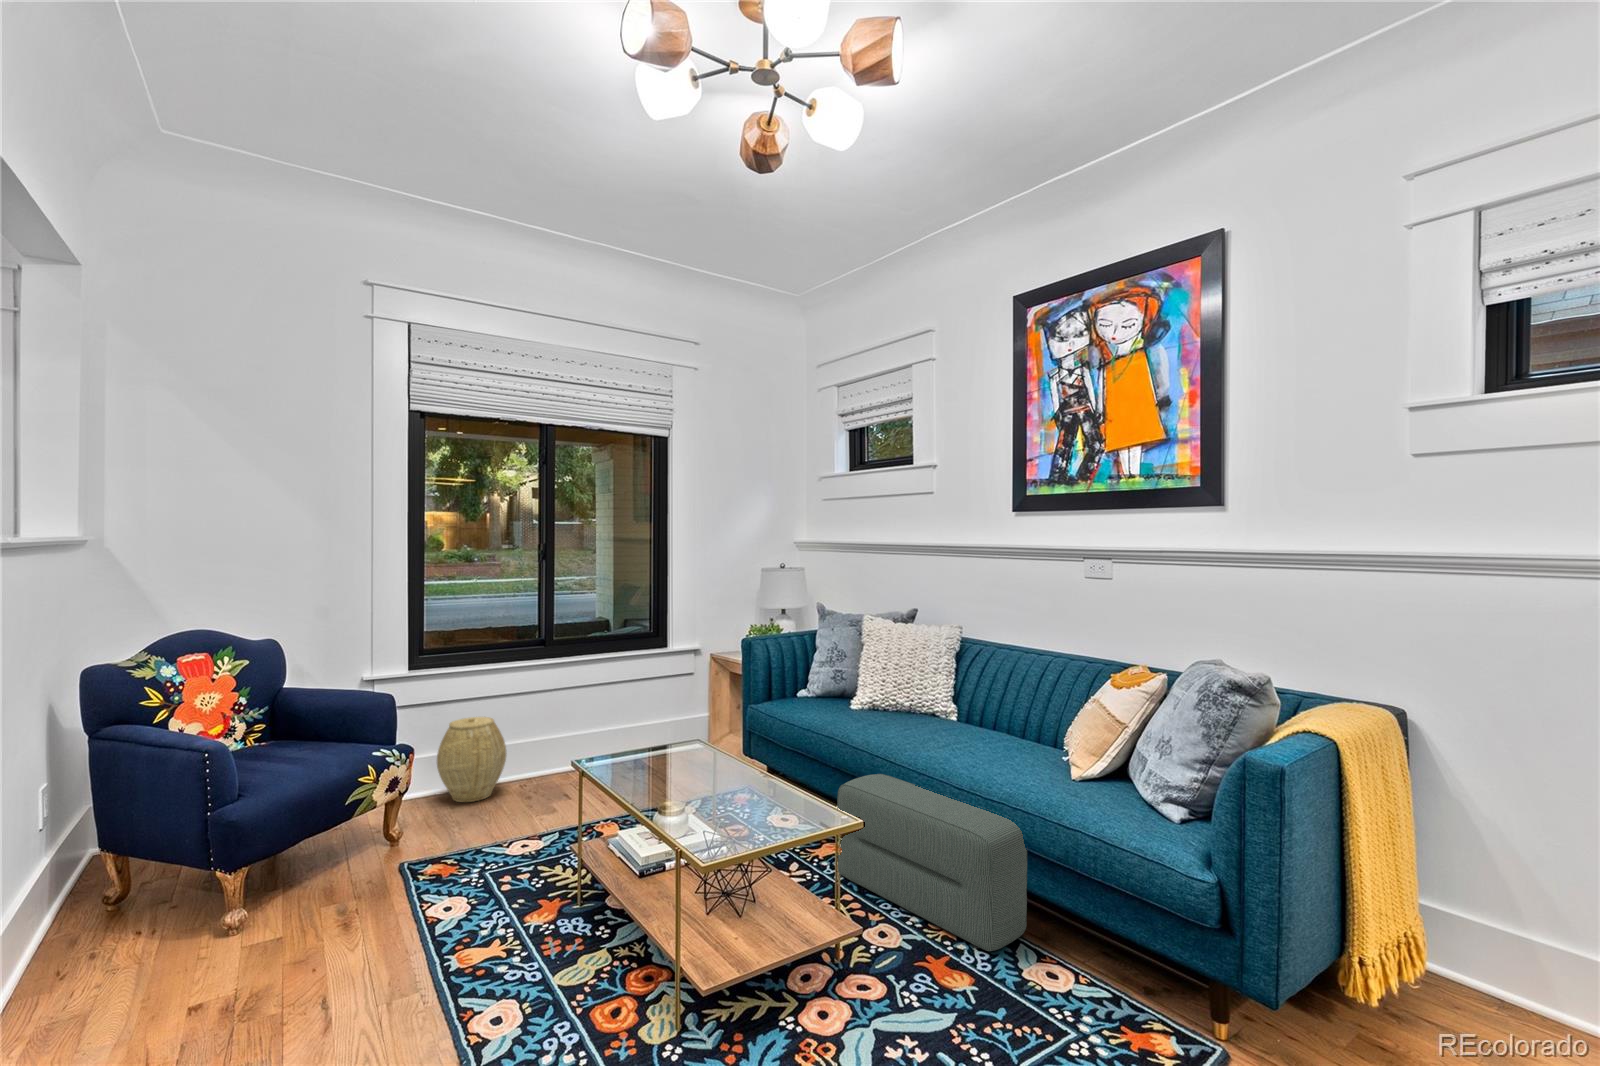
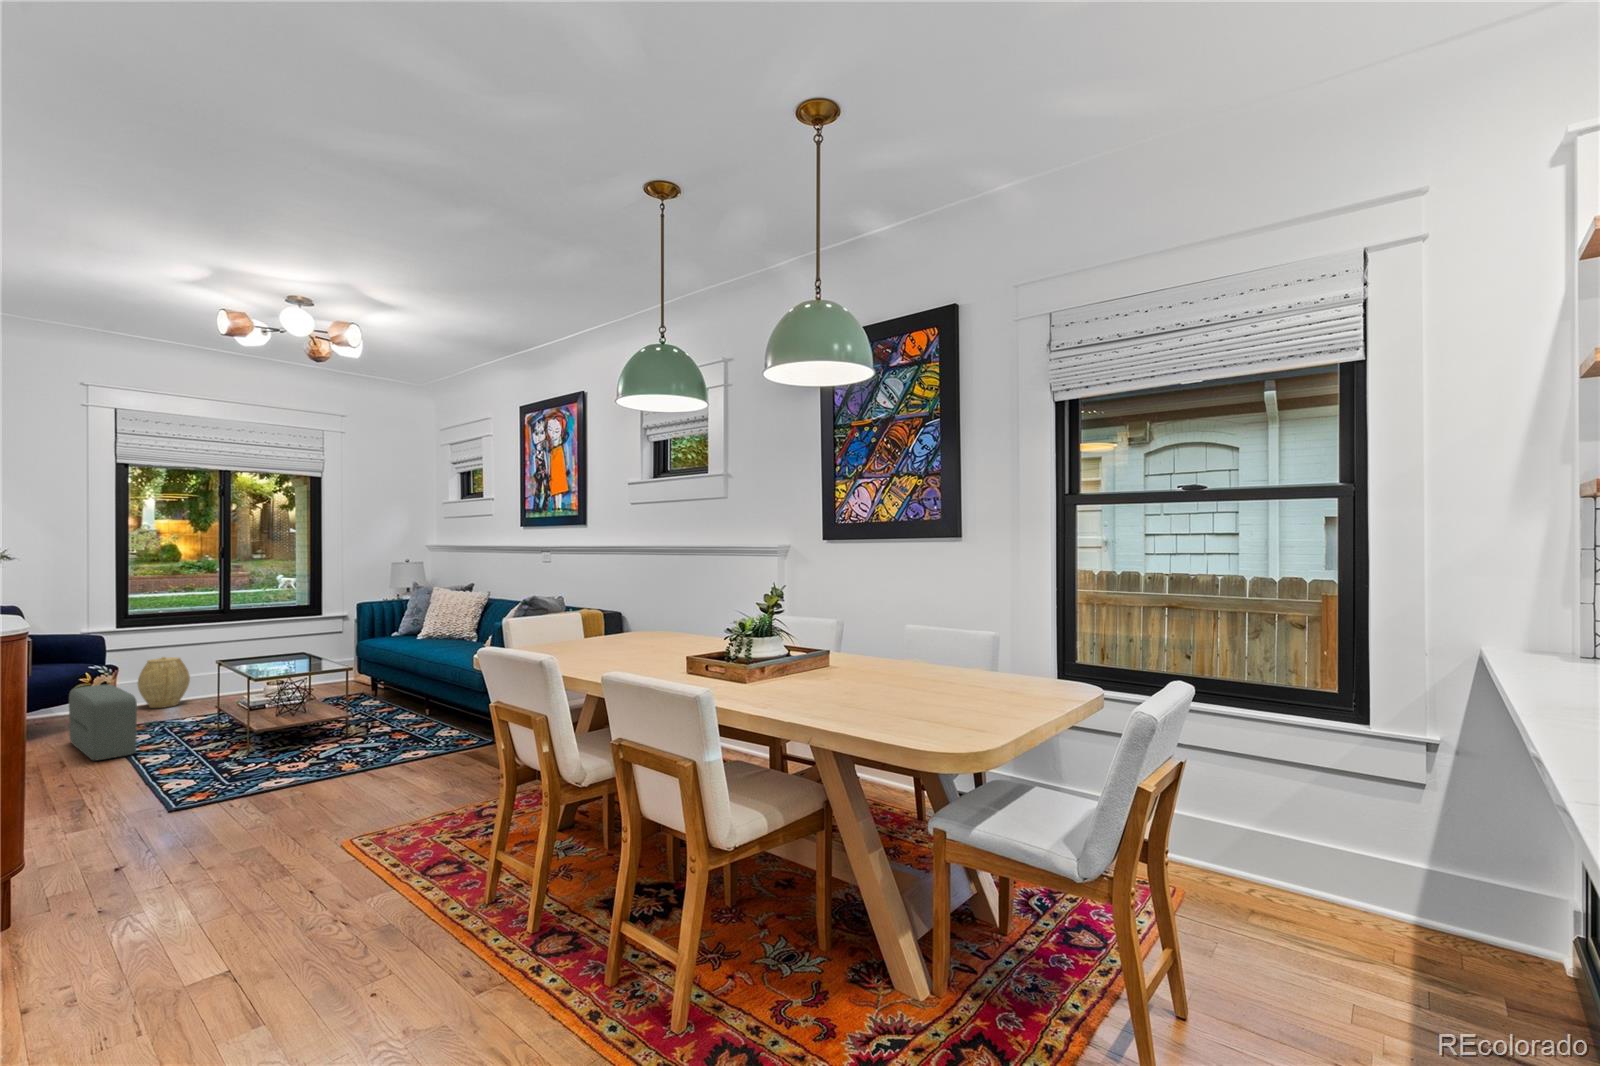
pouf: present [837,774,1027,951] -> present [69,685,137,760]

